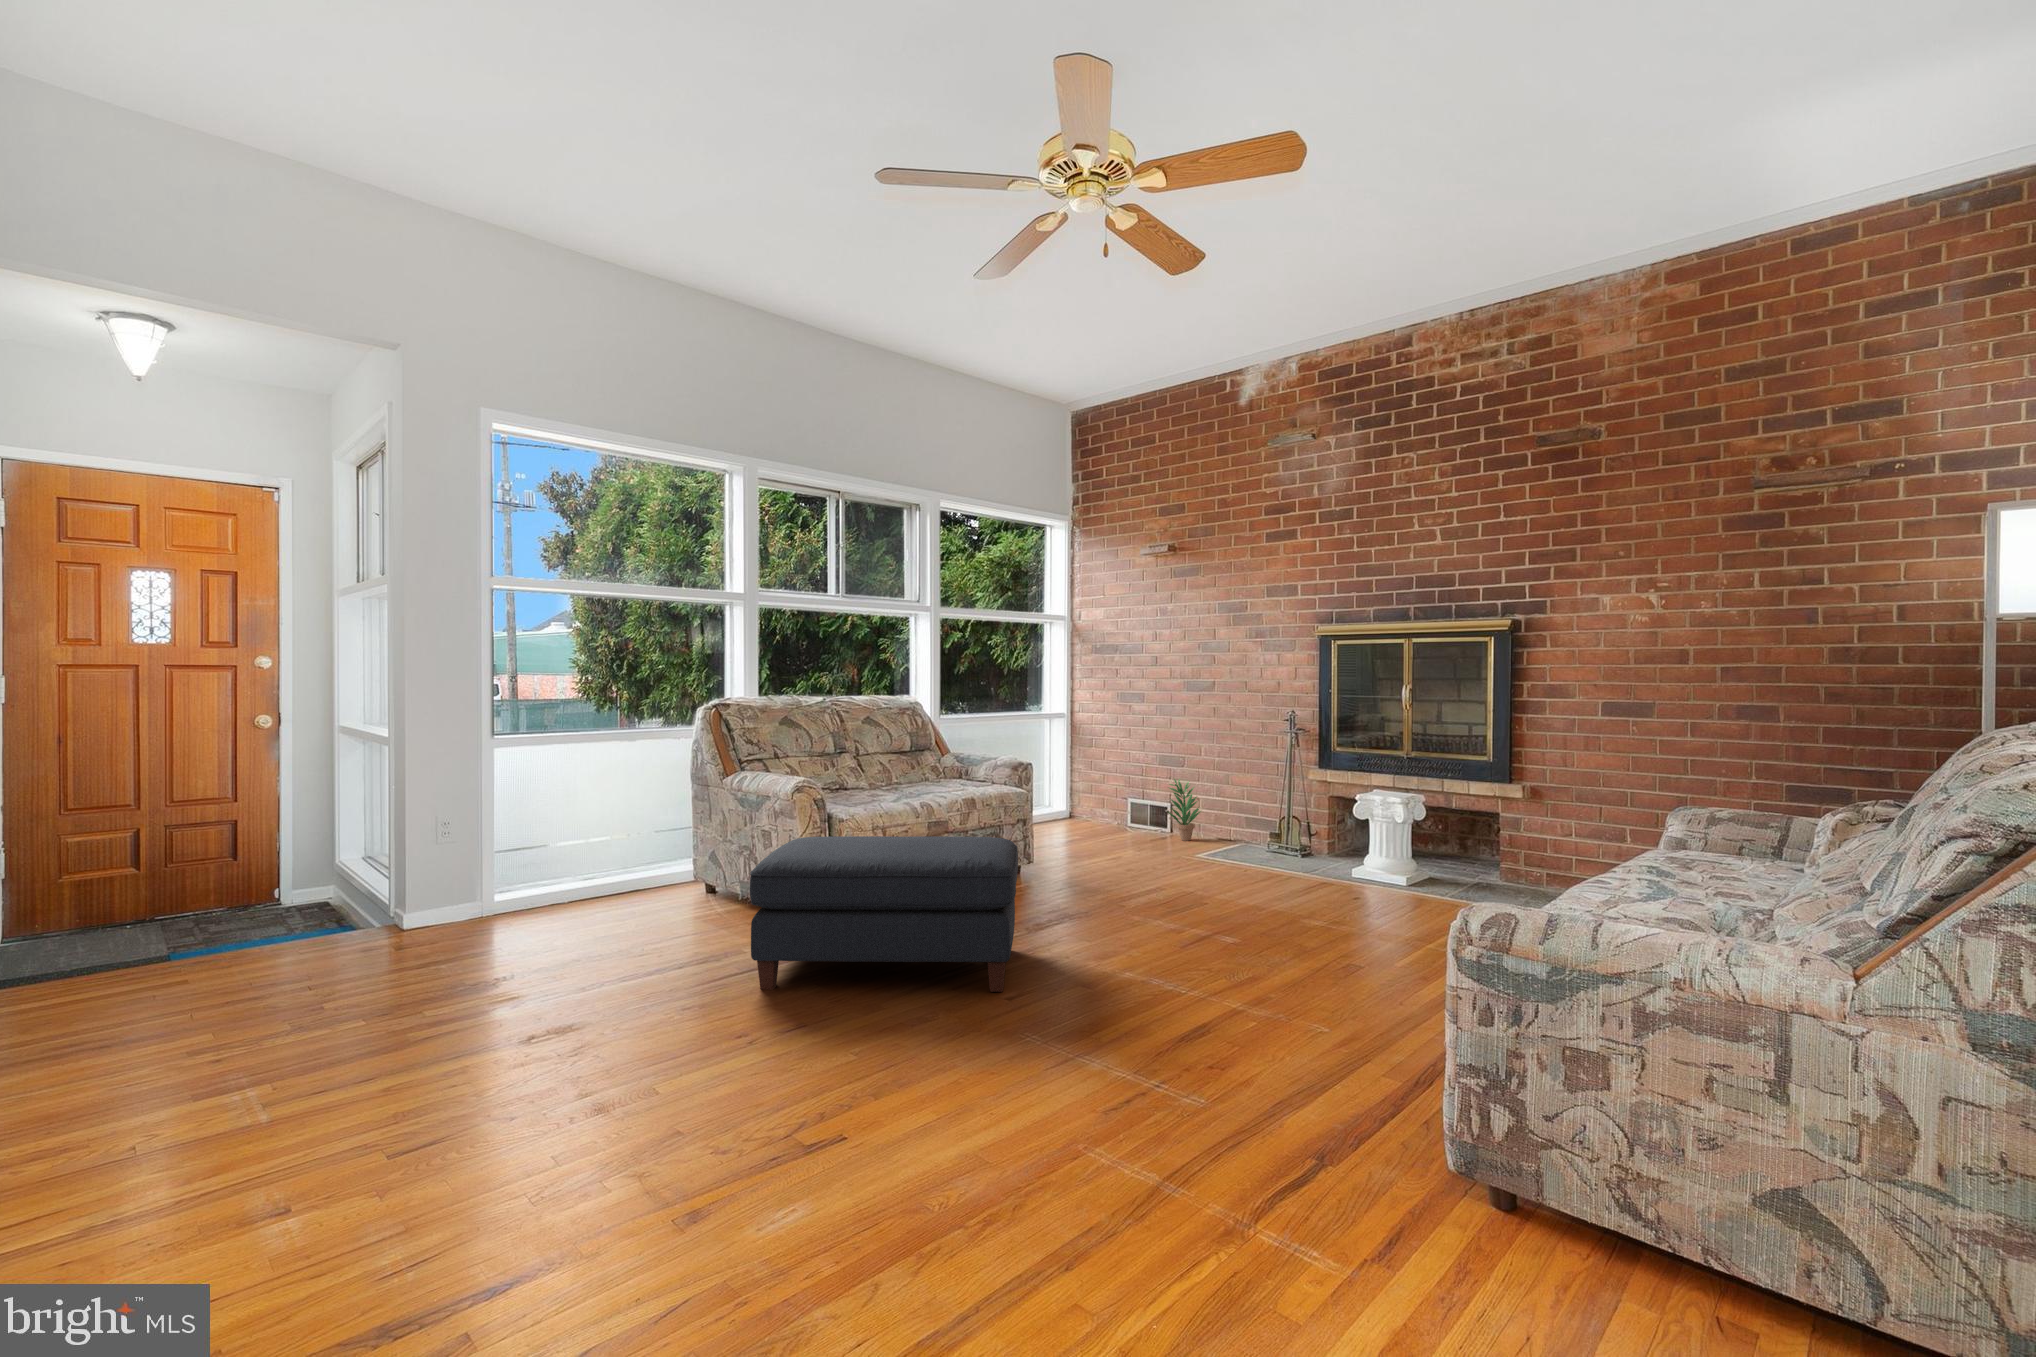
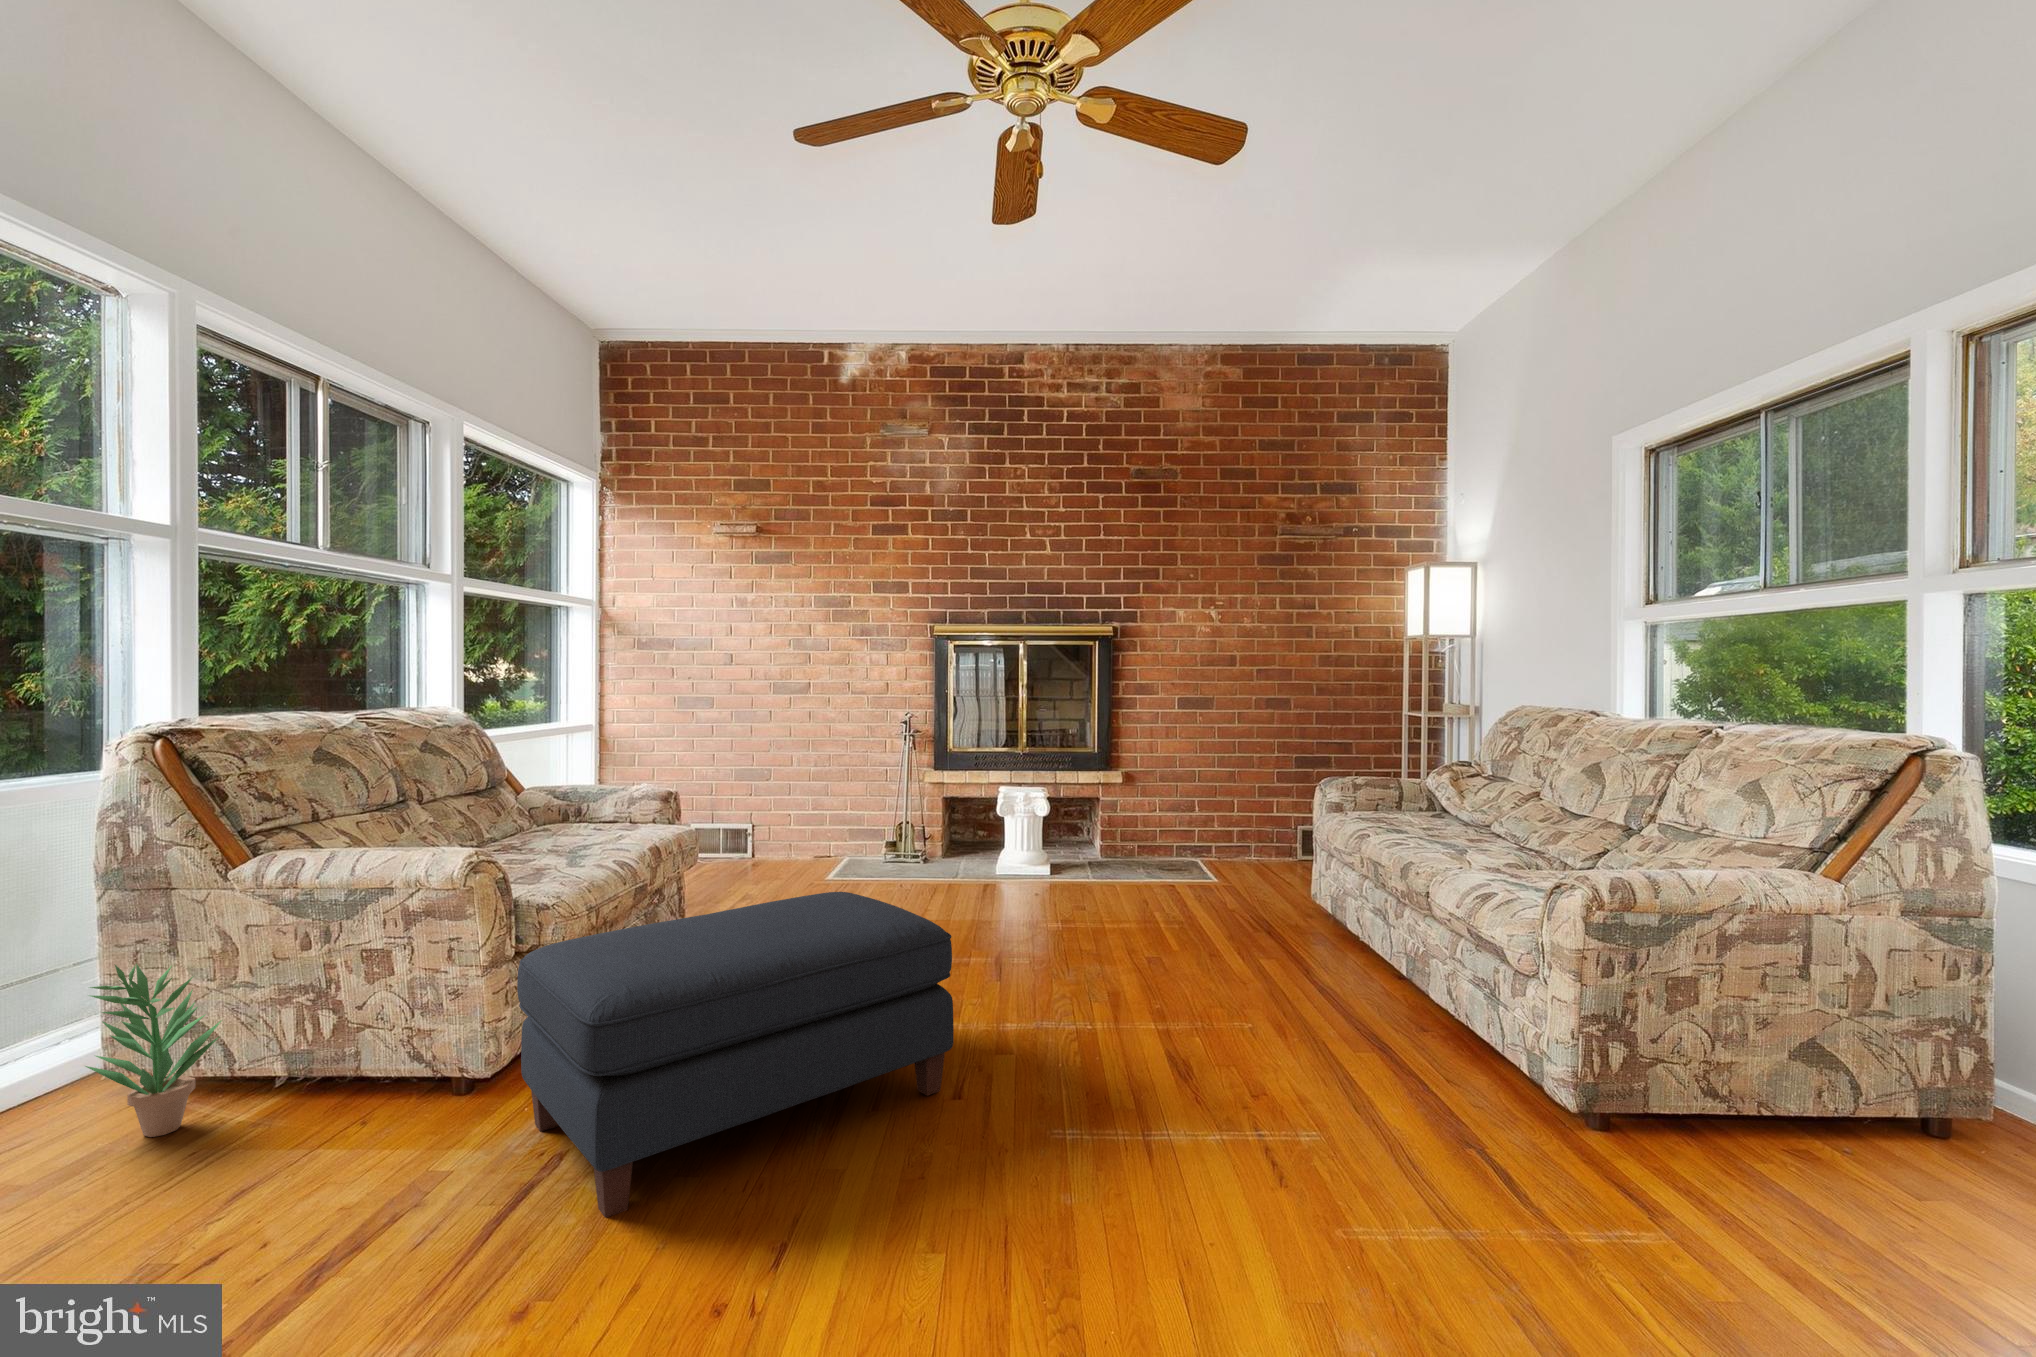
potted plant: present [1167,779,1201,841] -> present [85,964,221,1137]

